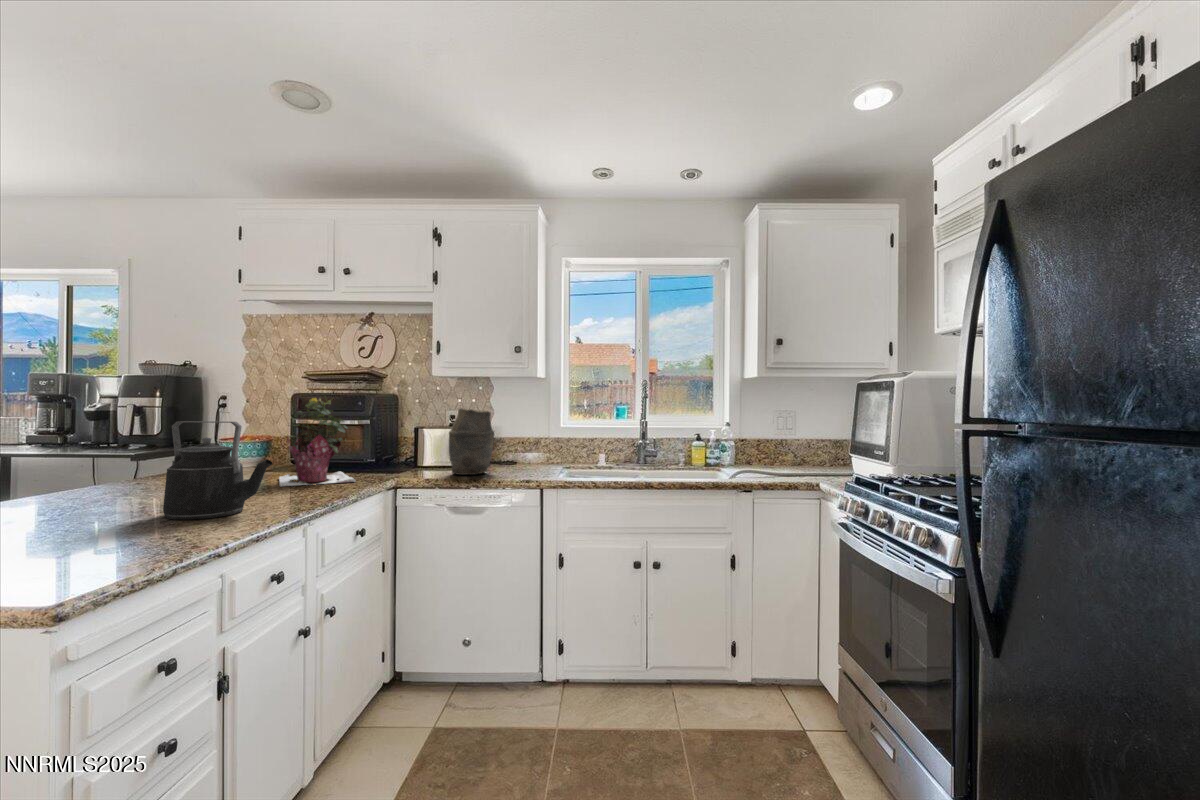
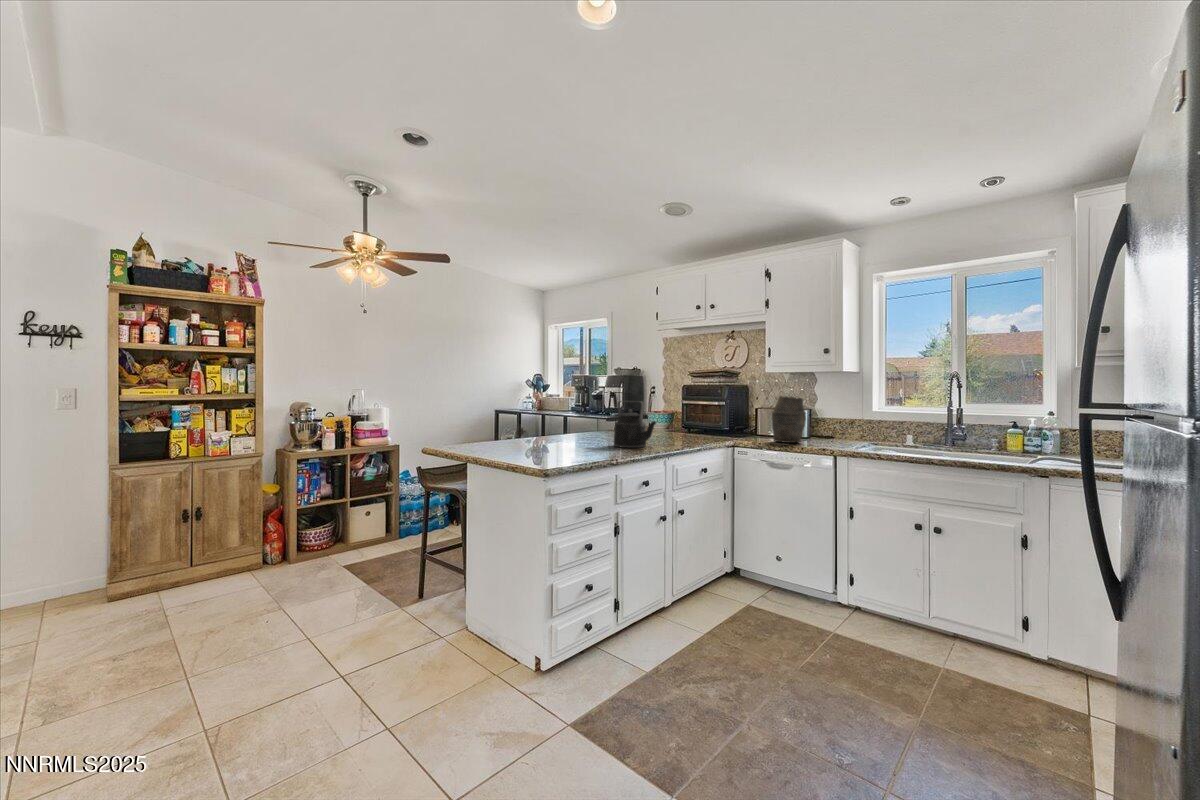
potted plant: present [279,397,355,486] -> none [669,387,710,440]

